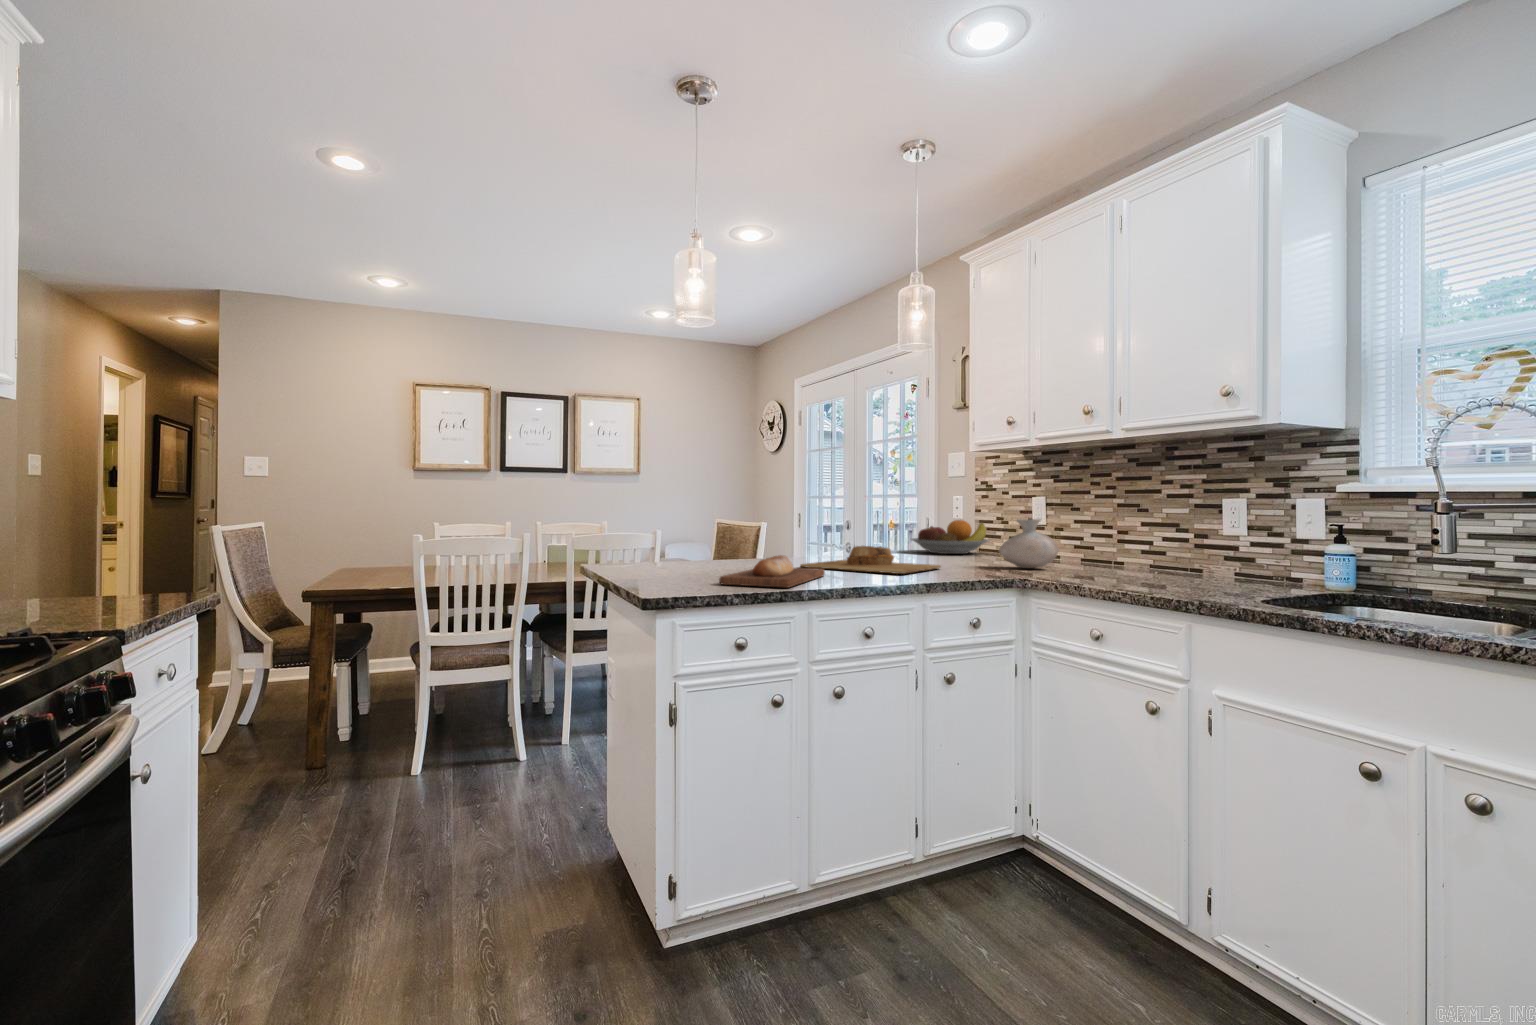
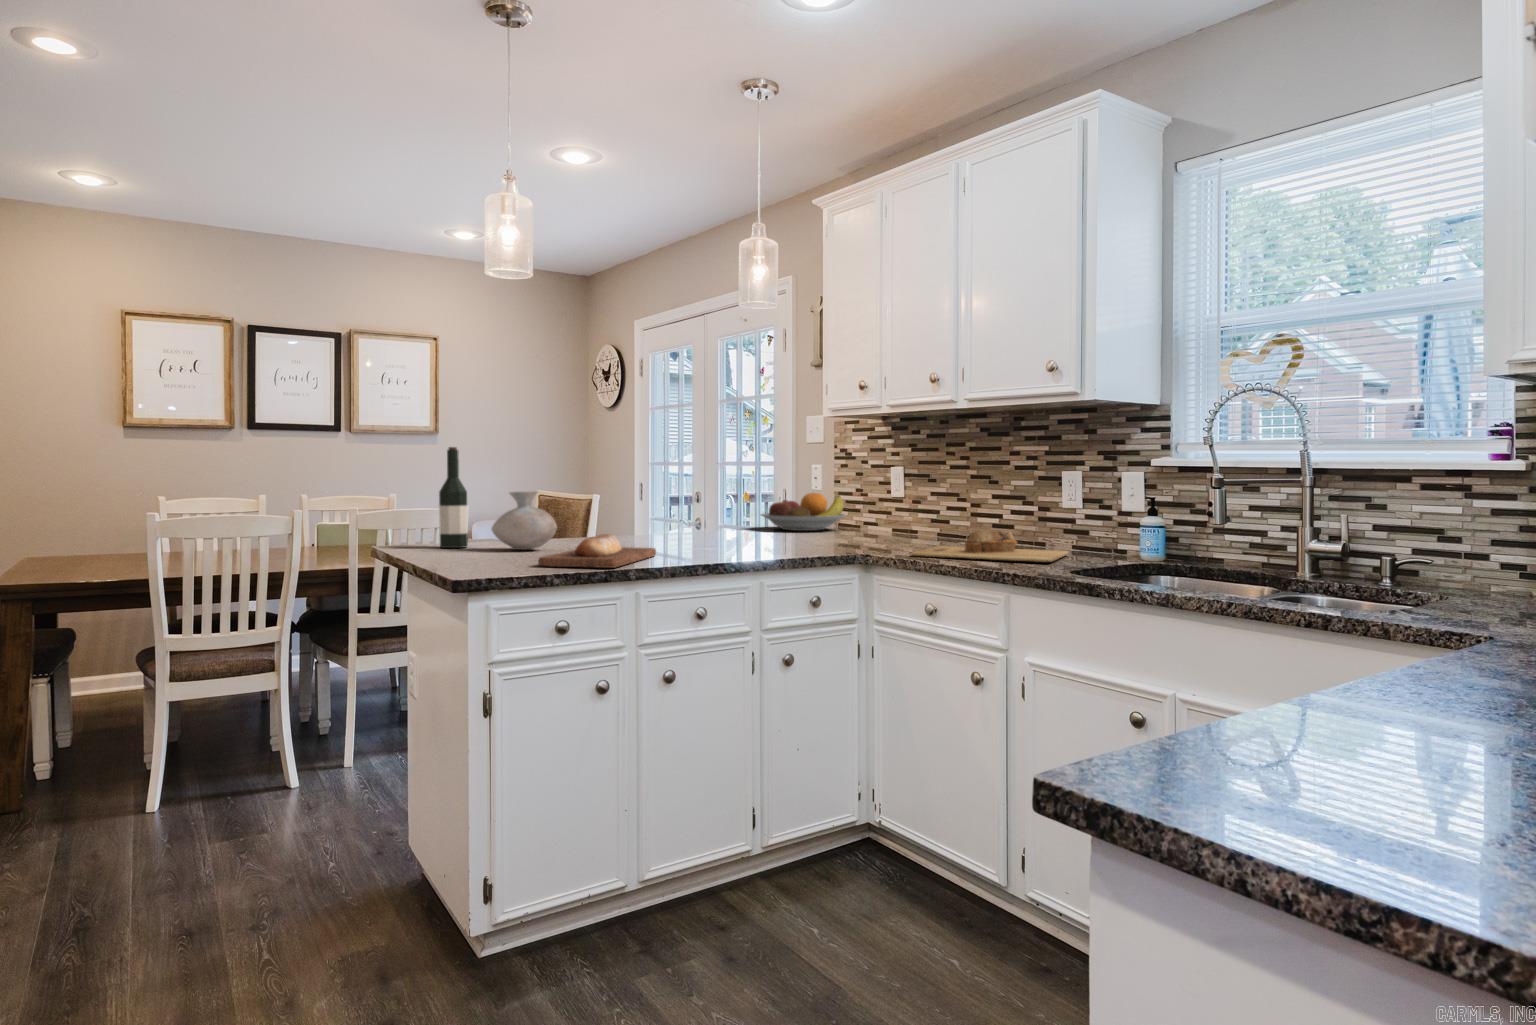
wine bottle: none [636,478,659,566] -> present [439,447,468,548]
vase: present [999,519,1059,568] -> present [492,491,557,550]
cutting board: present [800,546,941,574] -> present [912,530,1068,562]

